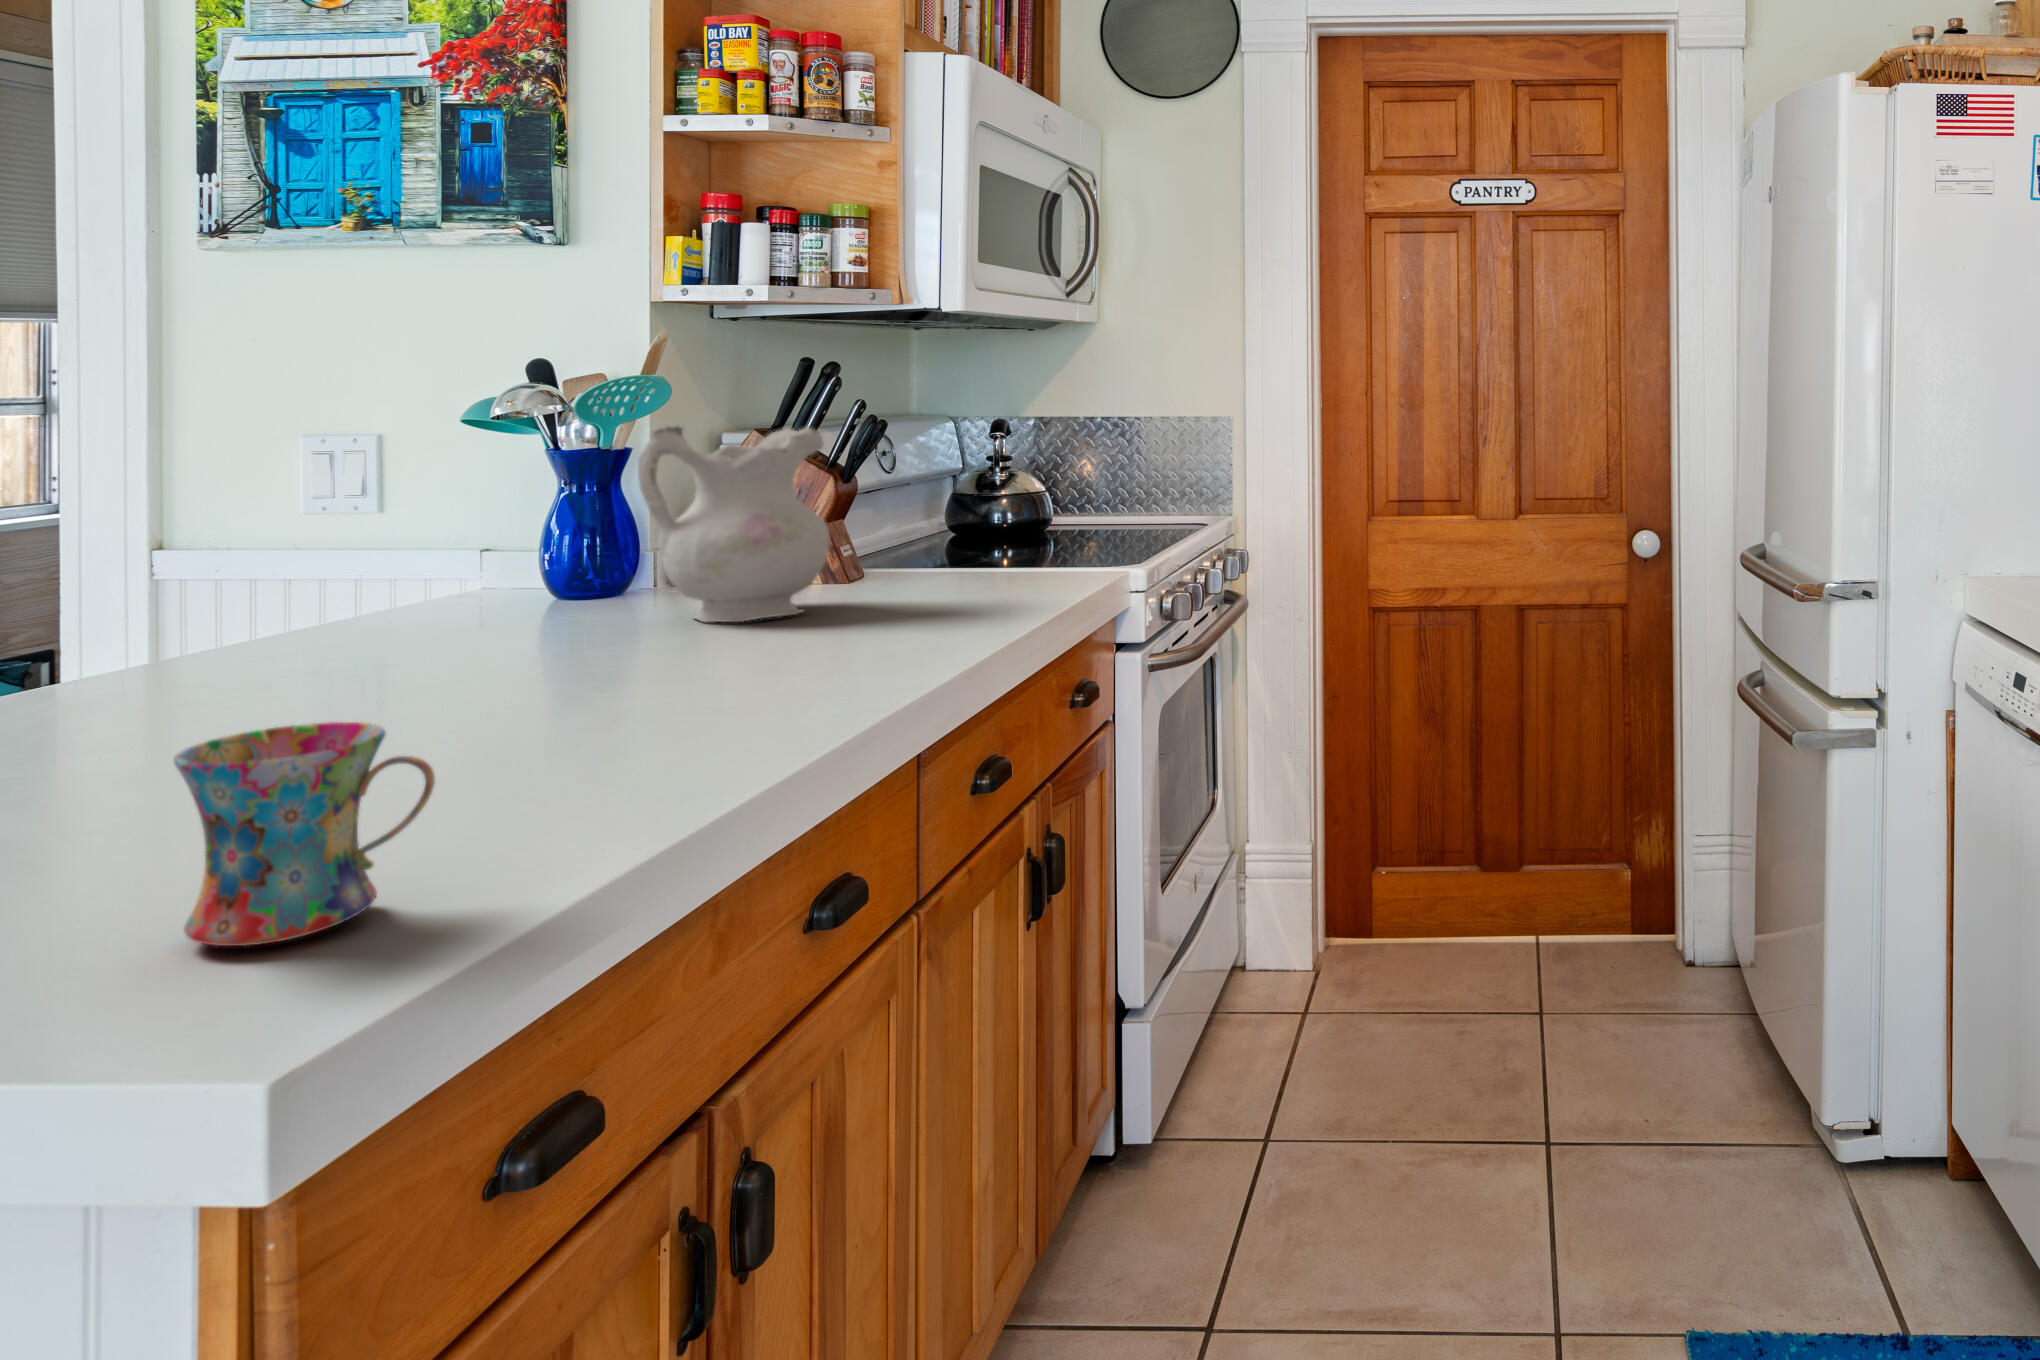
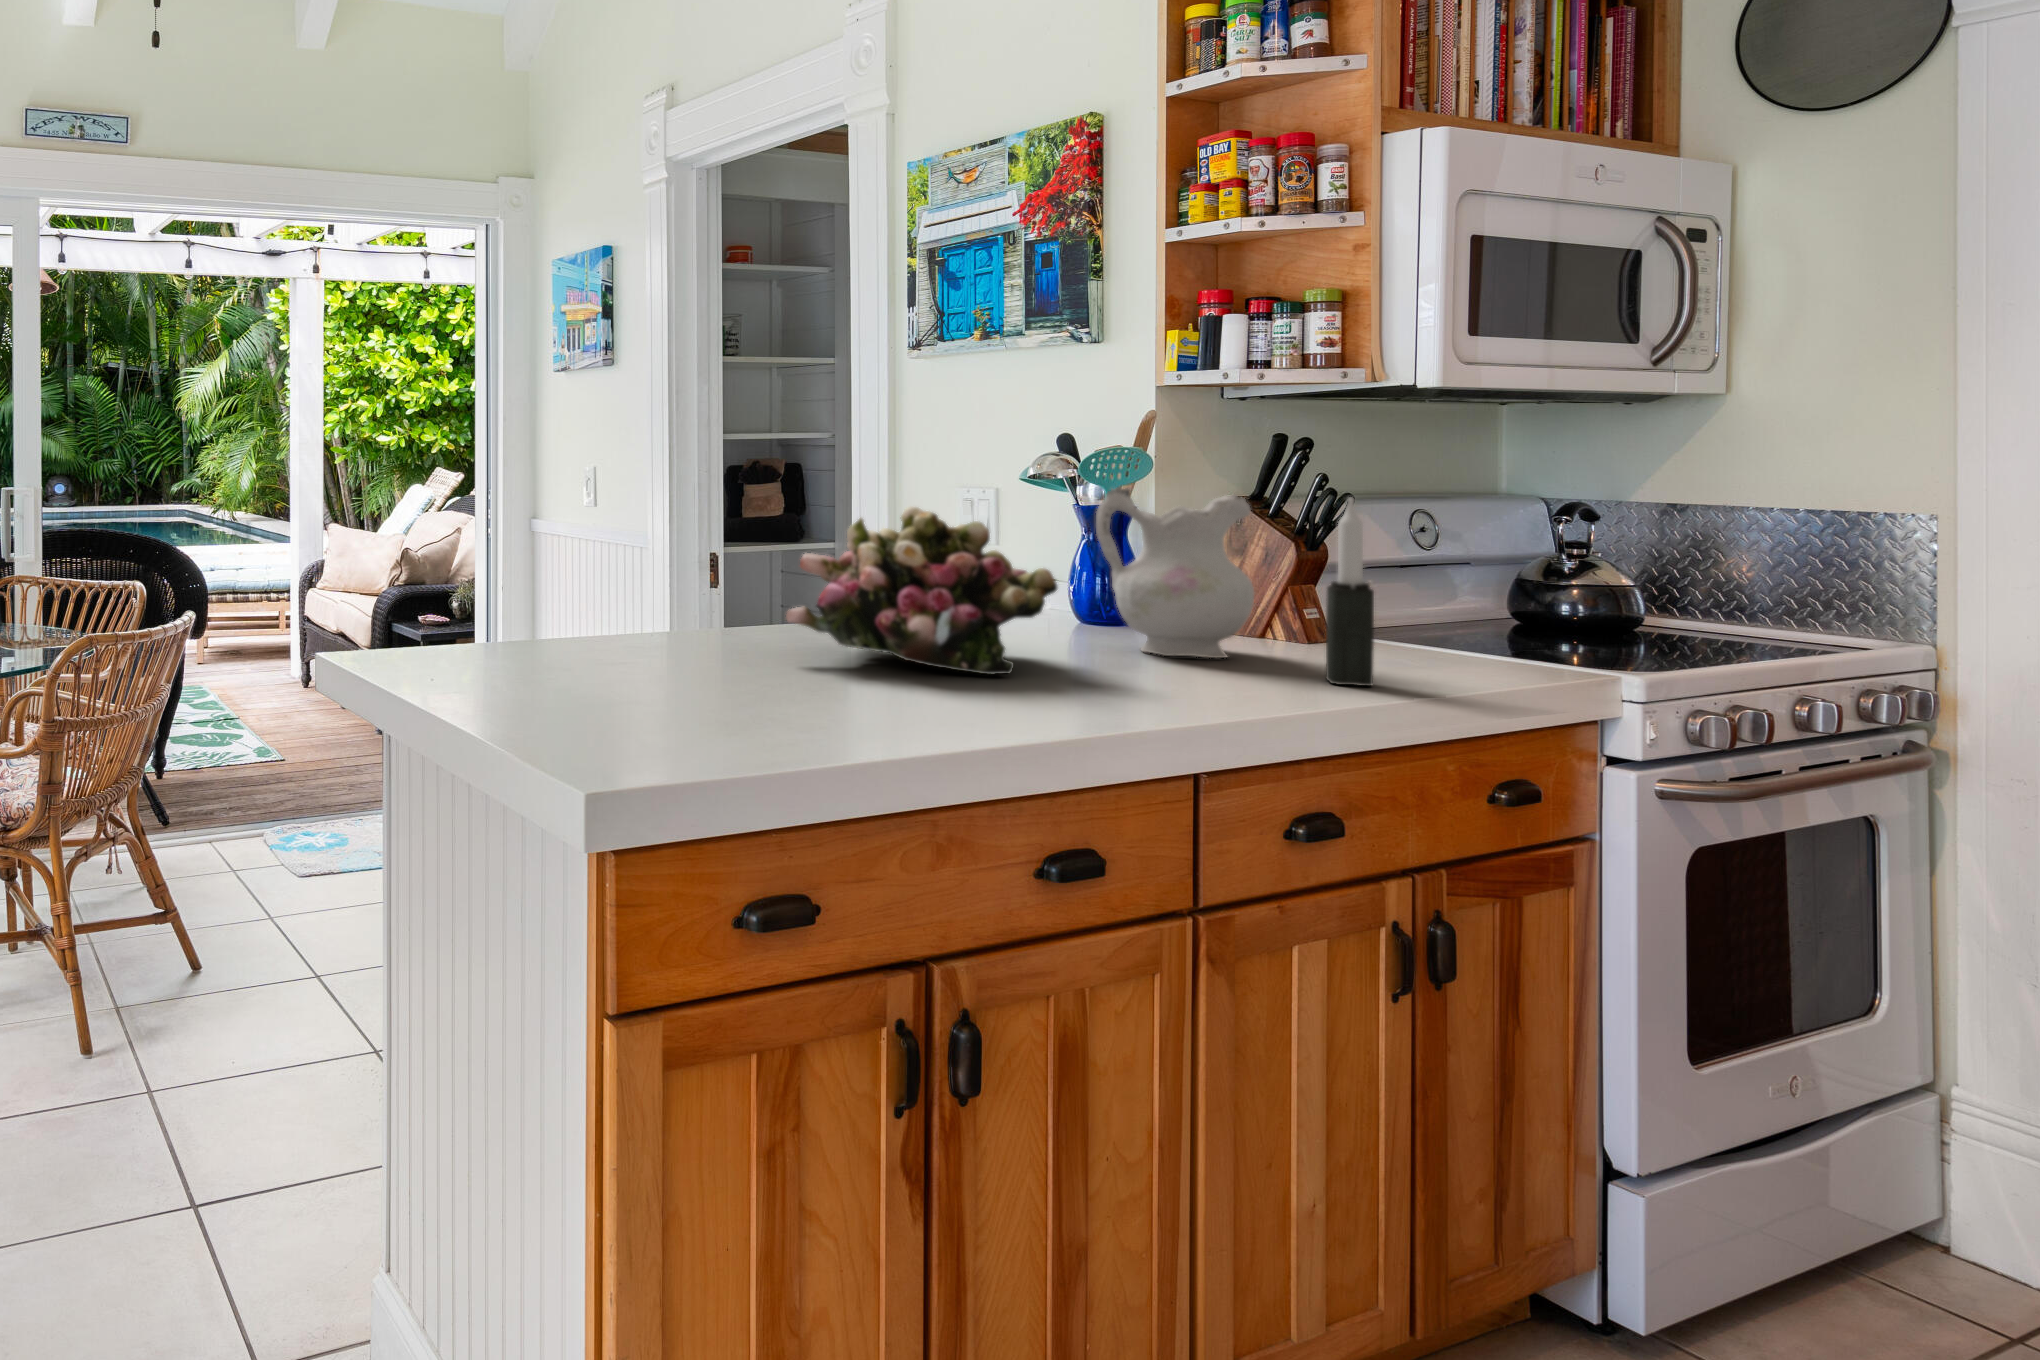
candle: none [929,423,978,620] -> present [1326,497,1374,686]
flower arrangement: none [211,467,656,692] -> present [786,506,1058,675]
mug: present [174,722,435,946] -> none [636,638,738,752]

